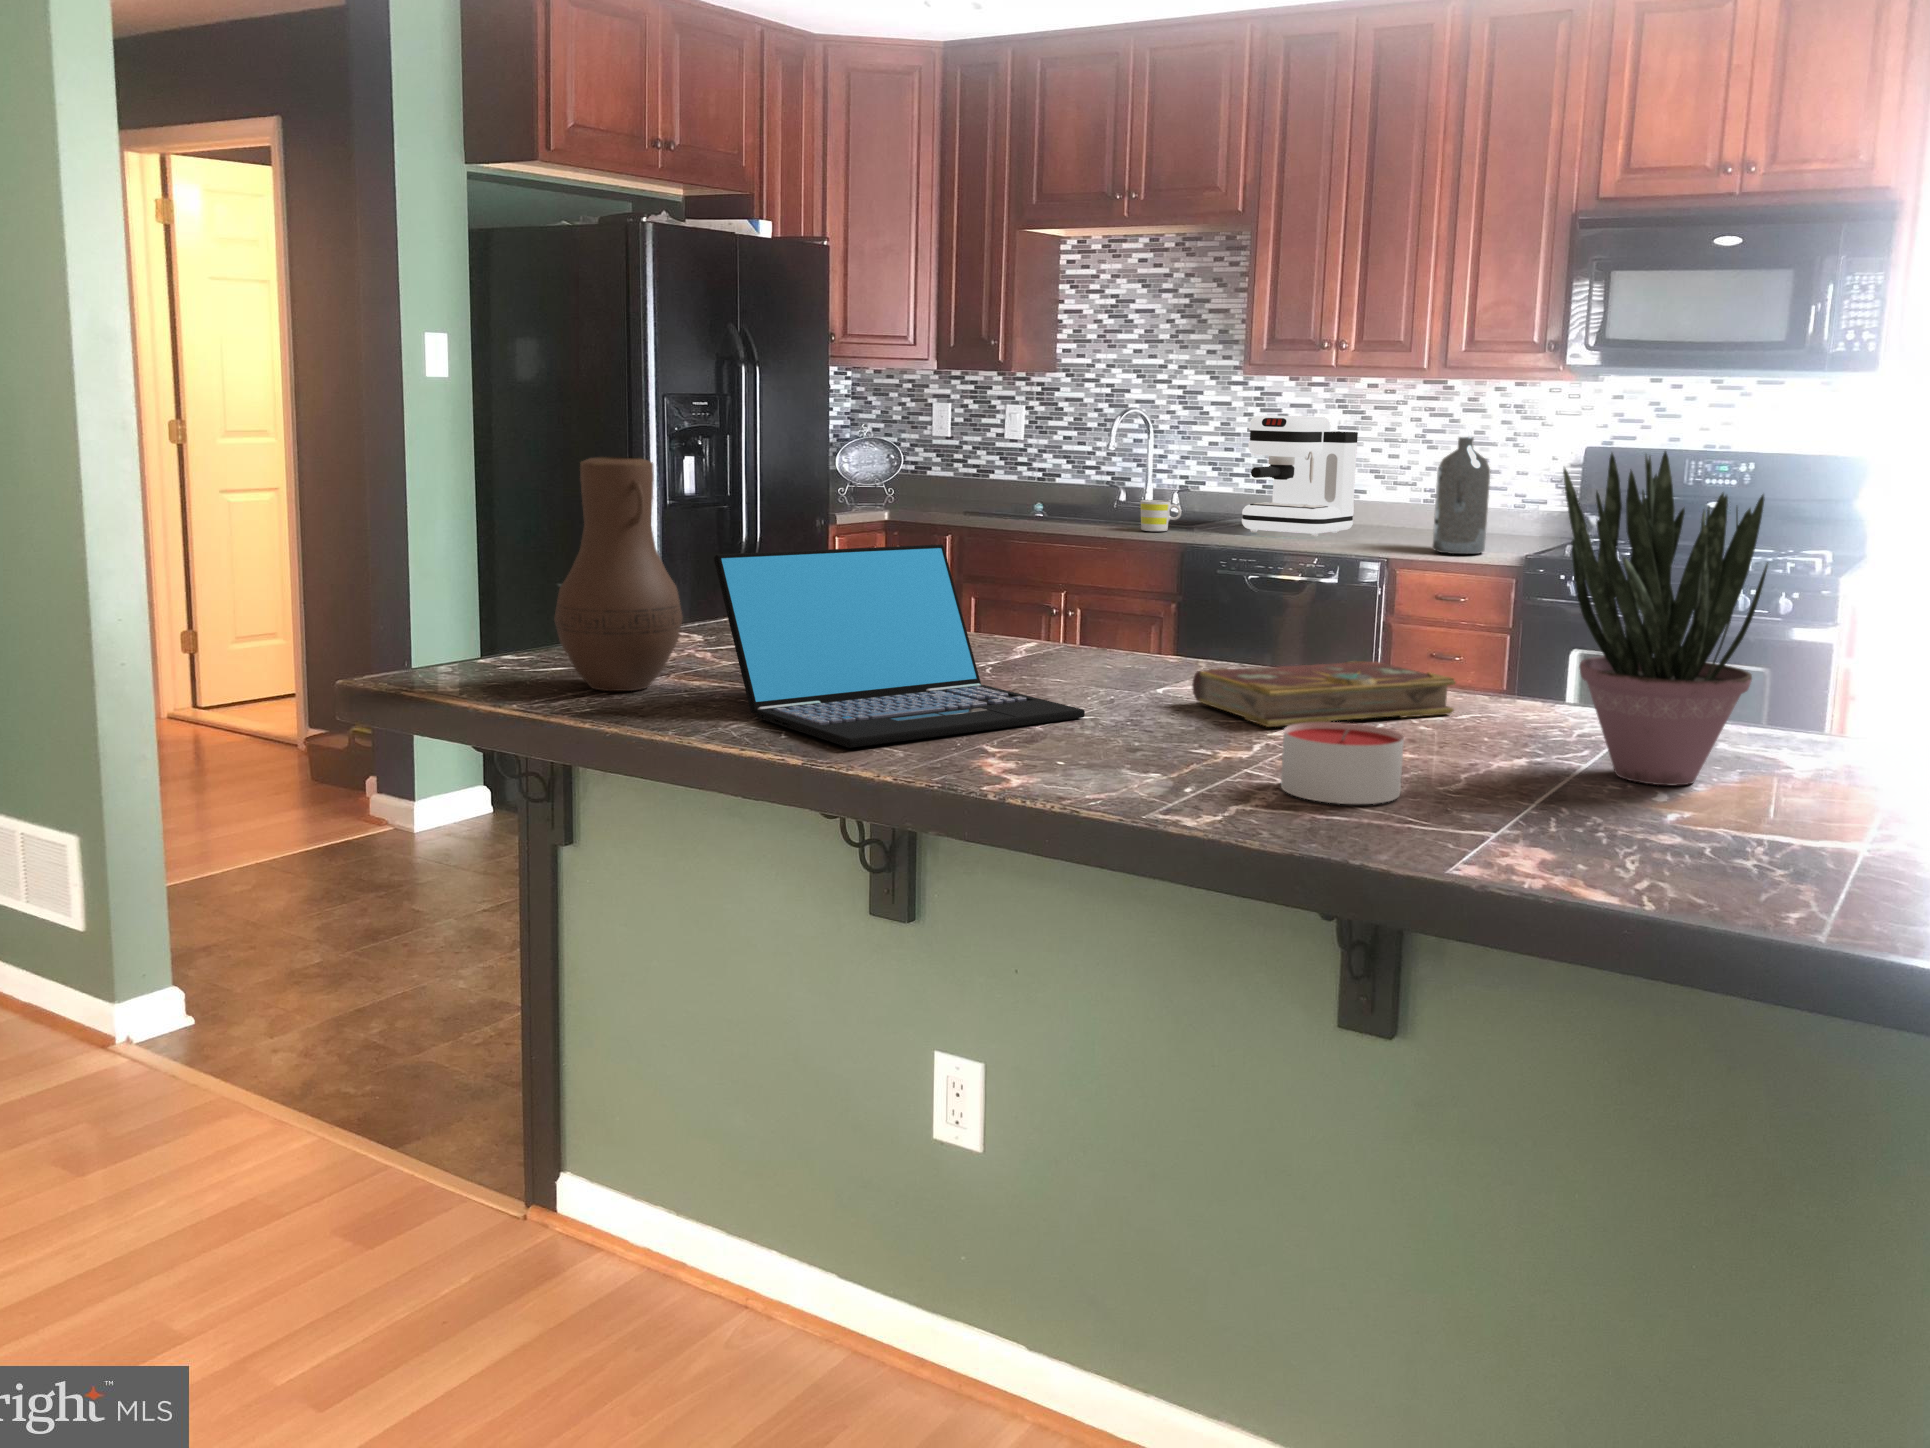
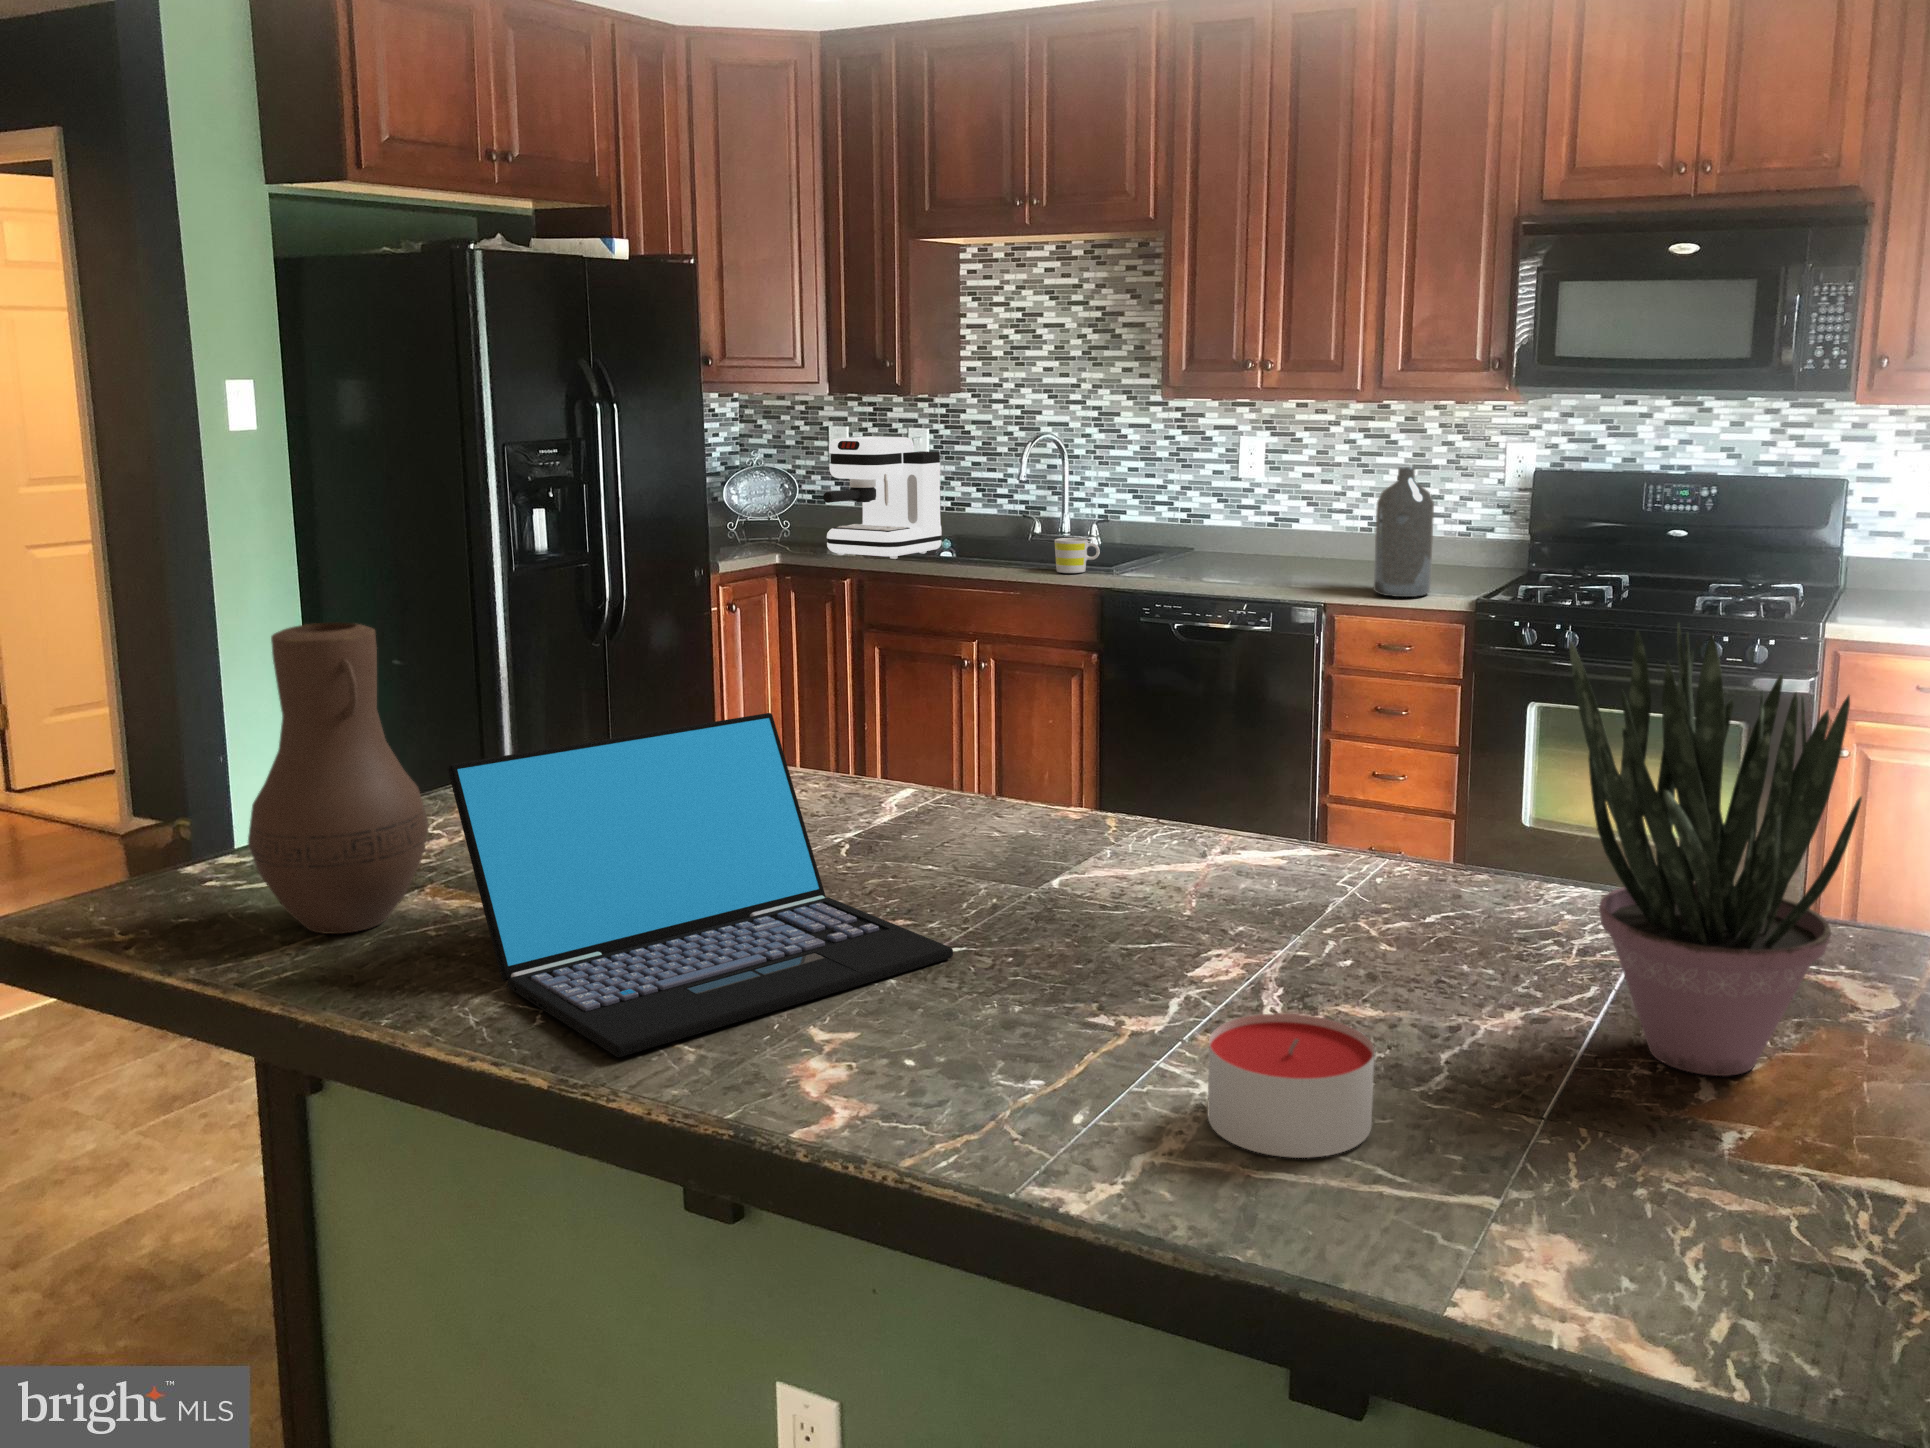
coffee maker: present [1242,416,1358,536] -> present [823,436,941,559]
book: present [1192,661,1456,727] -> none [1095,839,1428,968]

